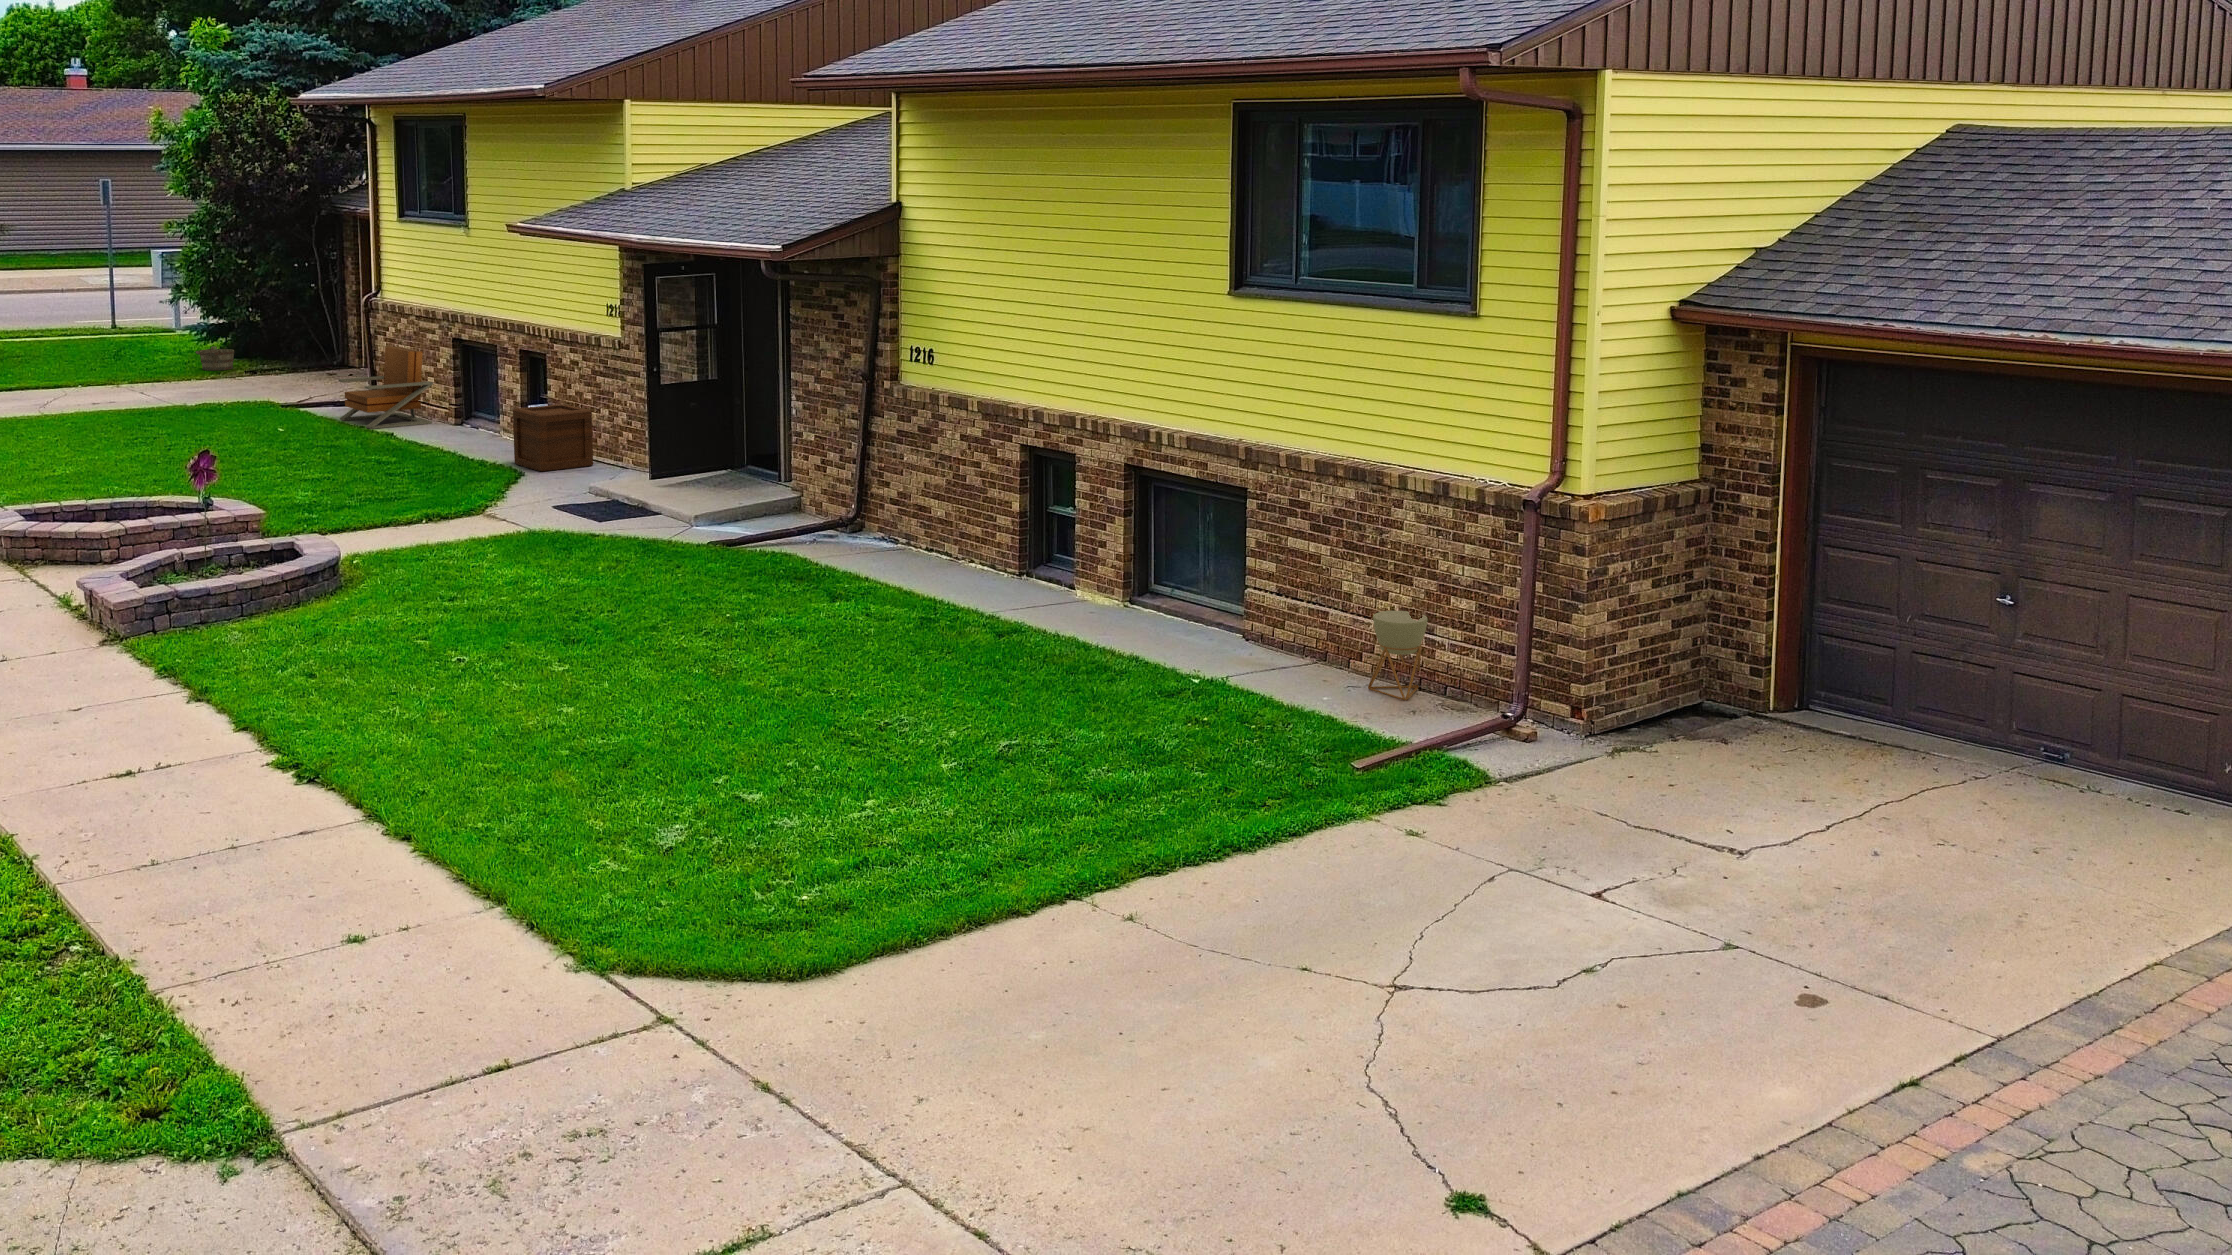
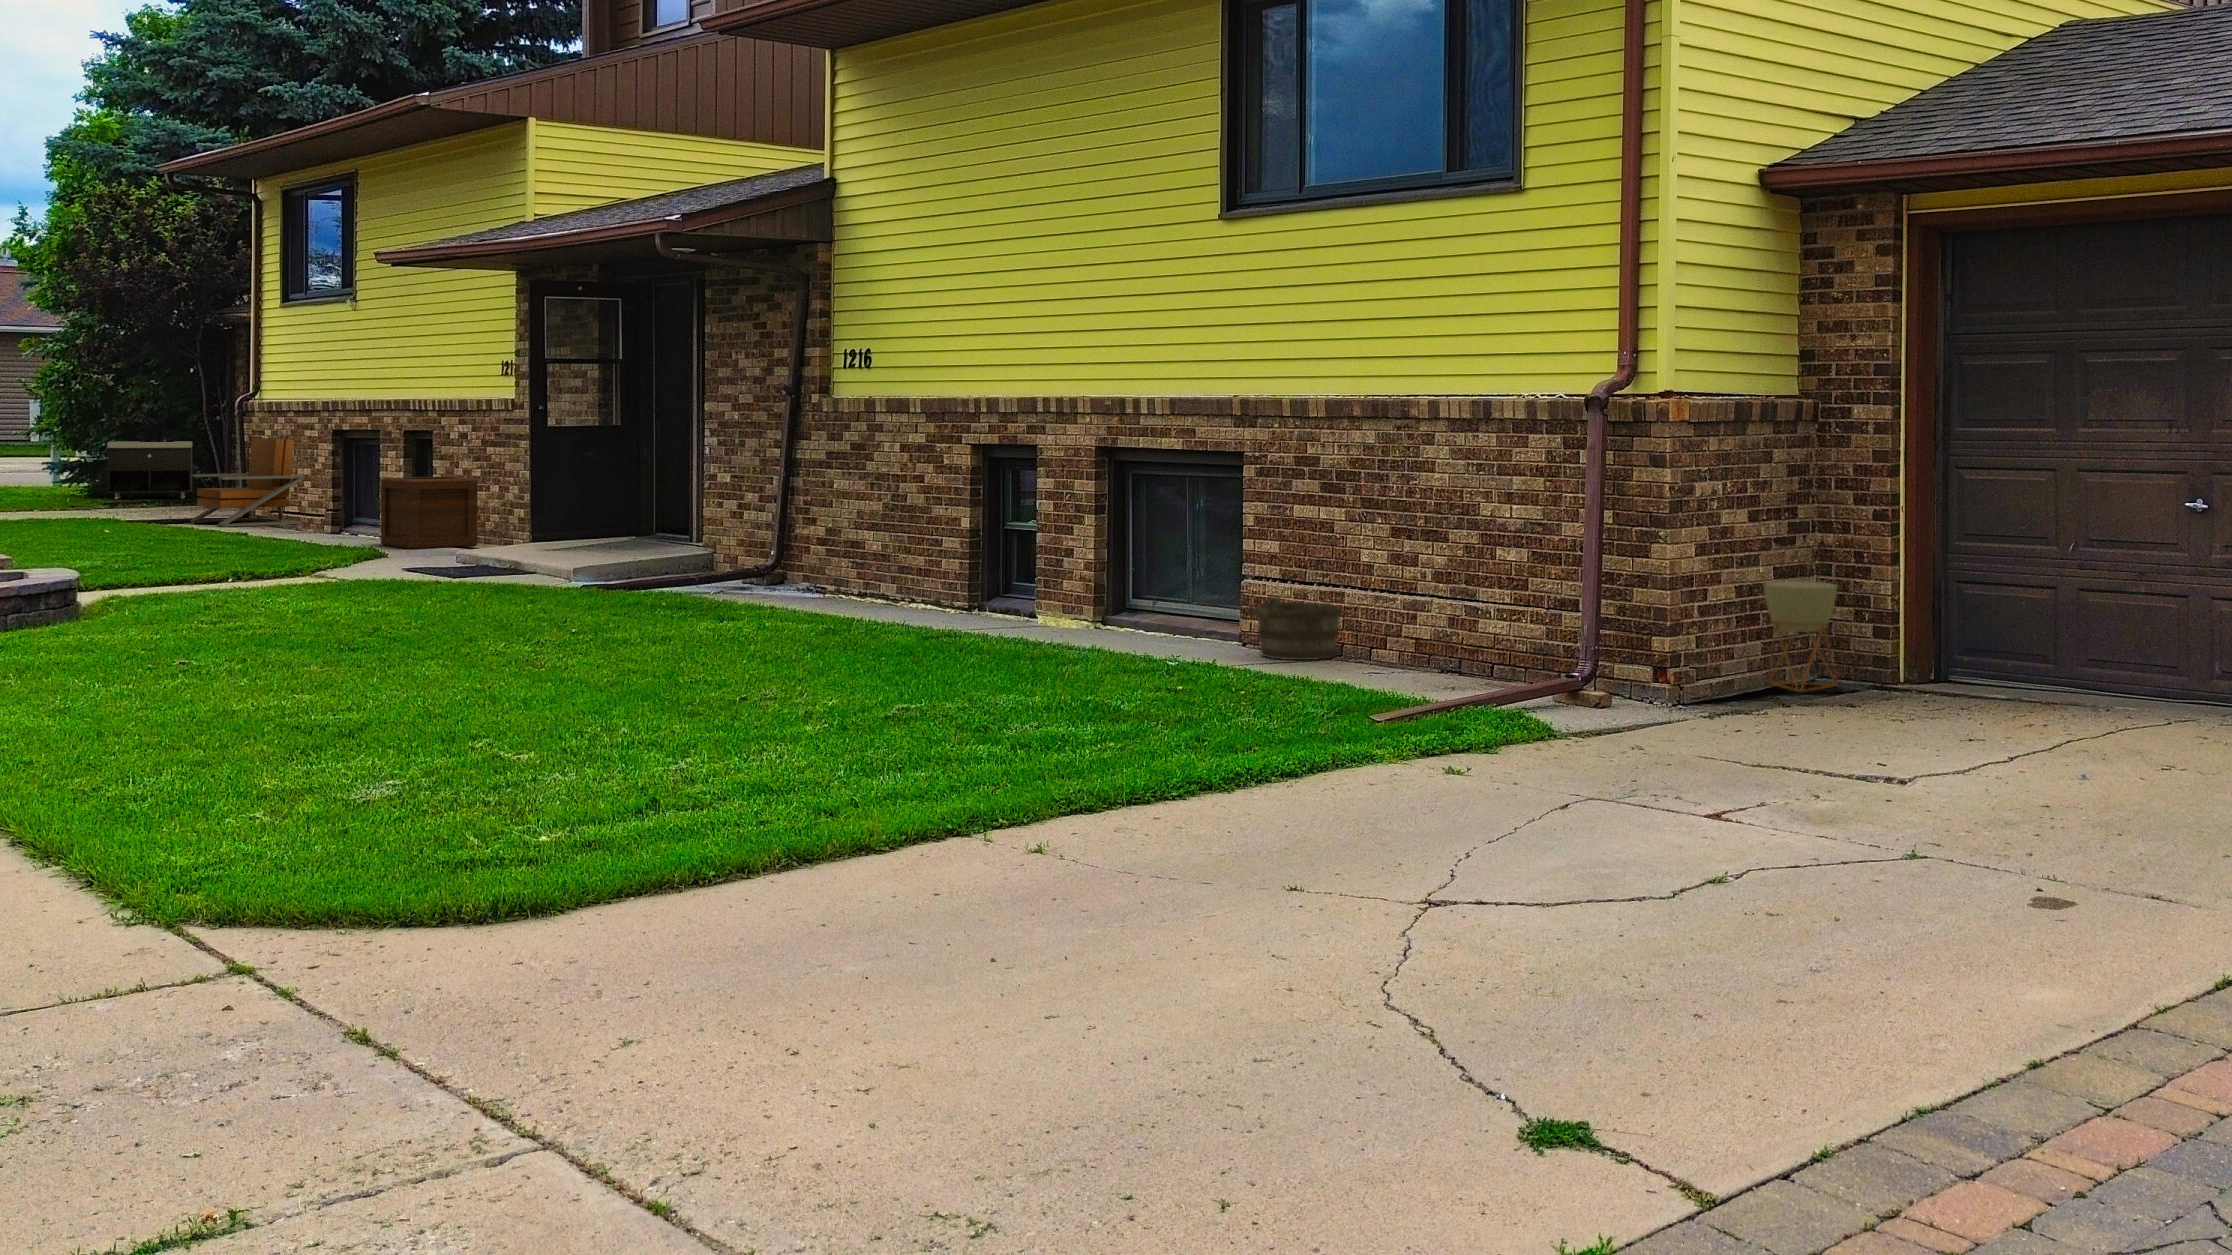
storage bench: none [246,320,316,373] -> present [107,441,192,499]
bucket: present [195,347,234,371] -> present [1247,596,1342,660]
planter: present [1368,611,1428,701] -> present [1763,581,1838,693]

